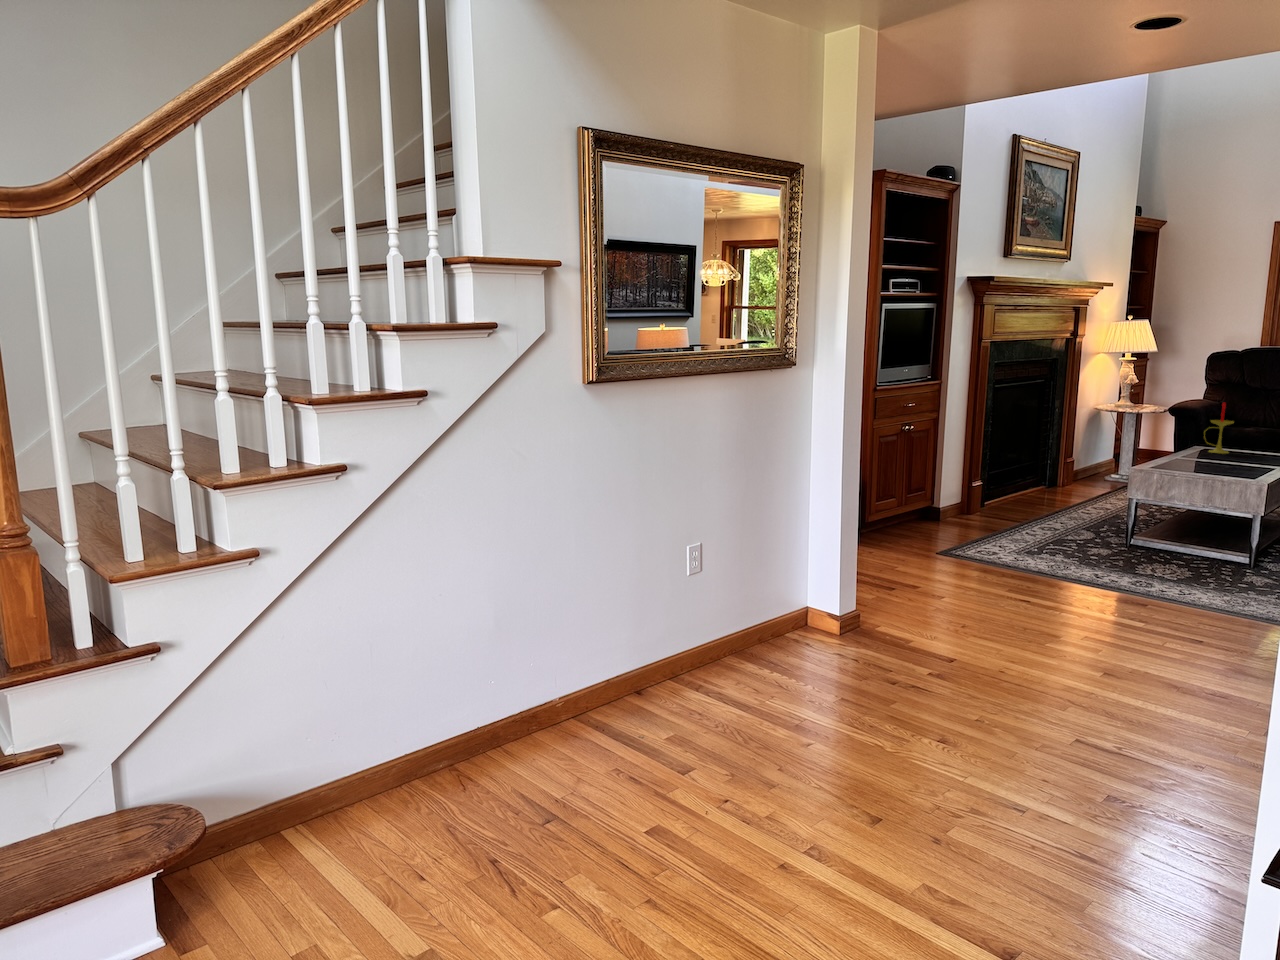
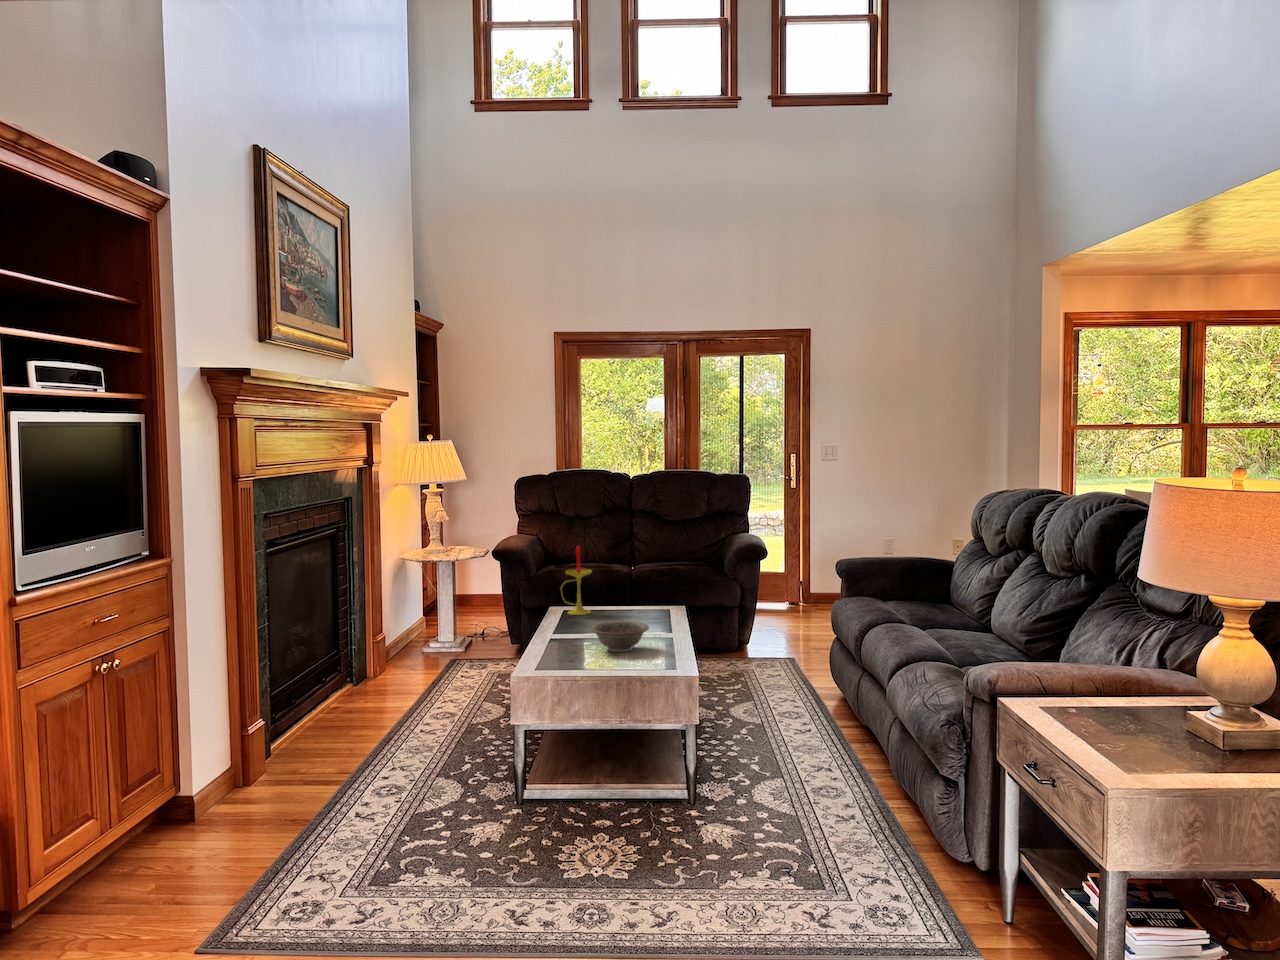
decorative bowl: none [1200,450,1248,469] -> present [591,621,649,652]

